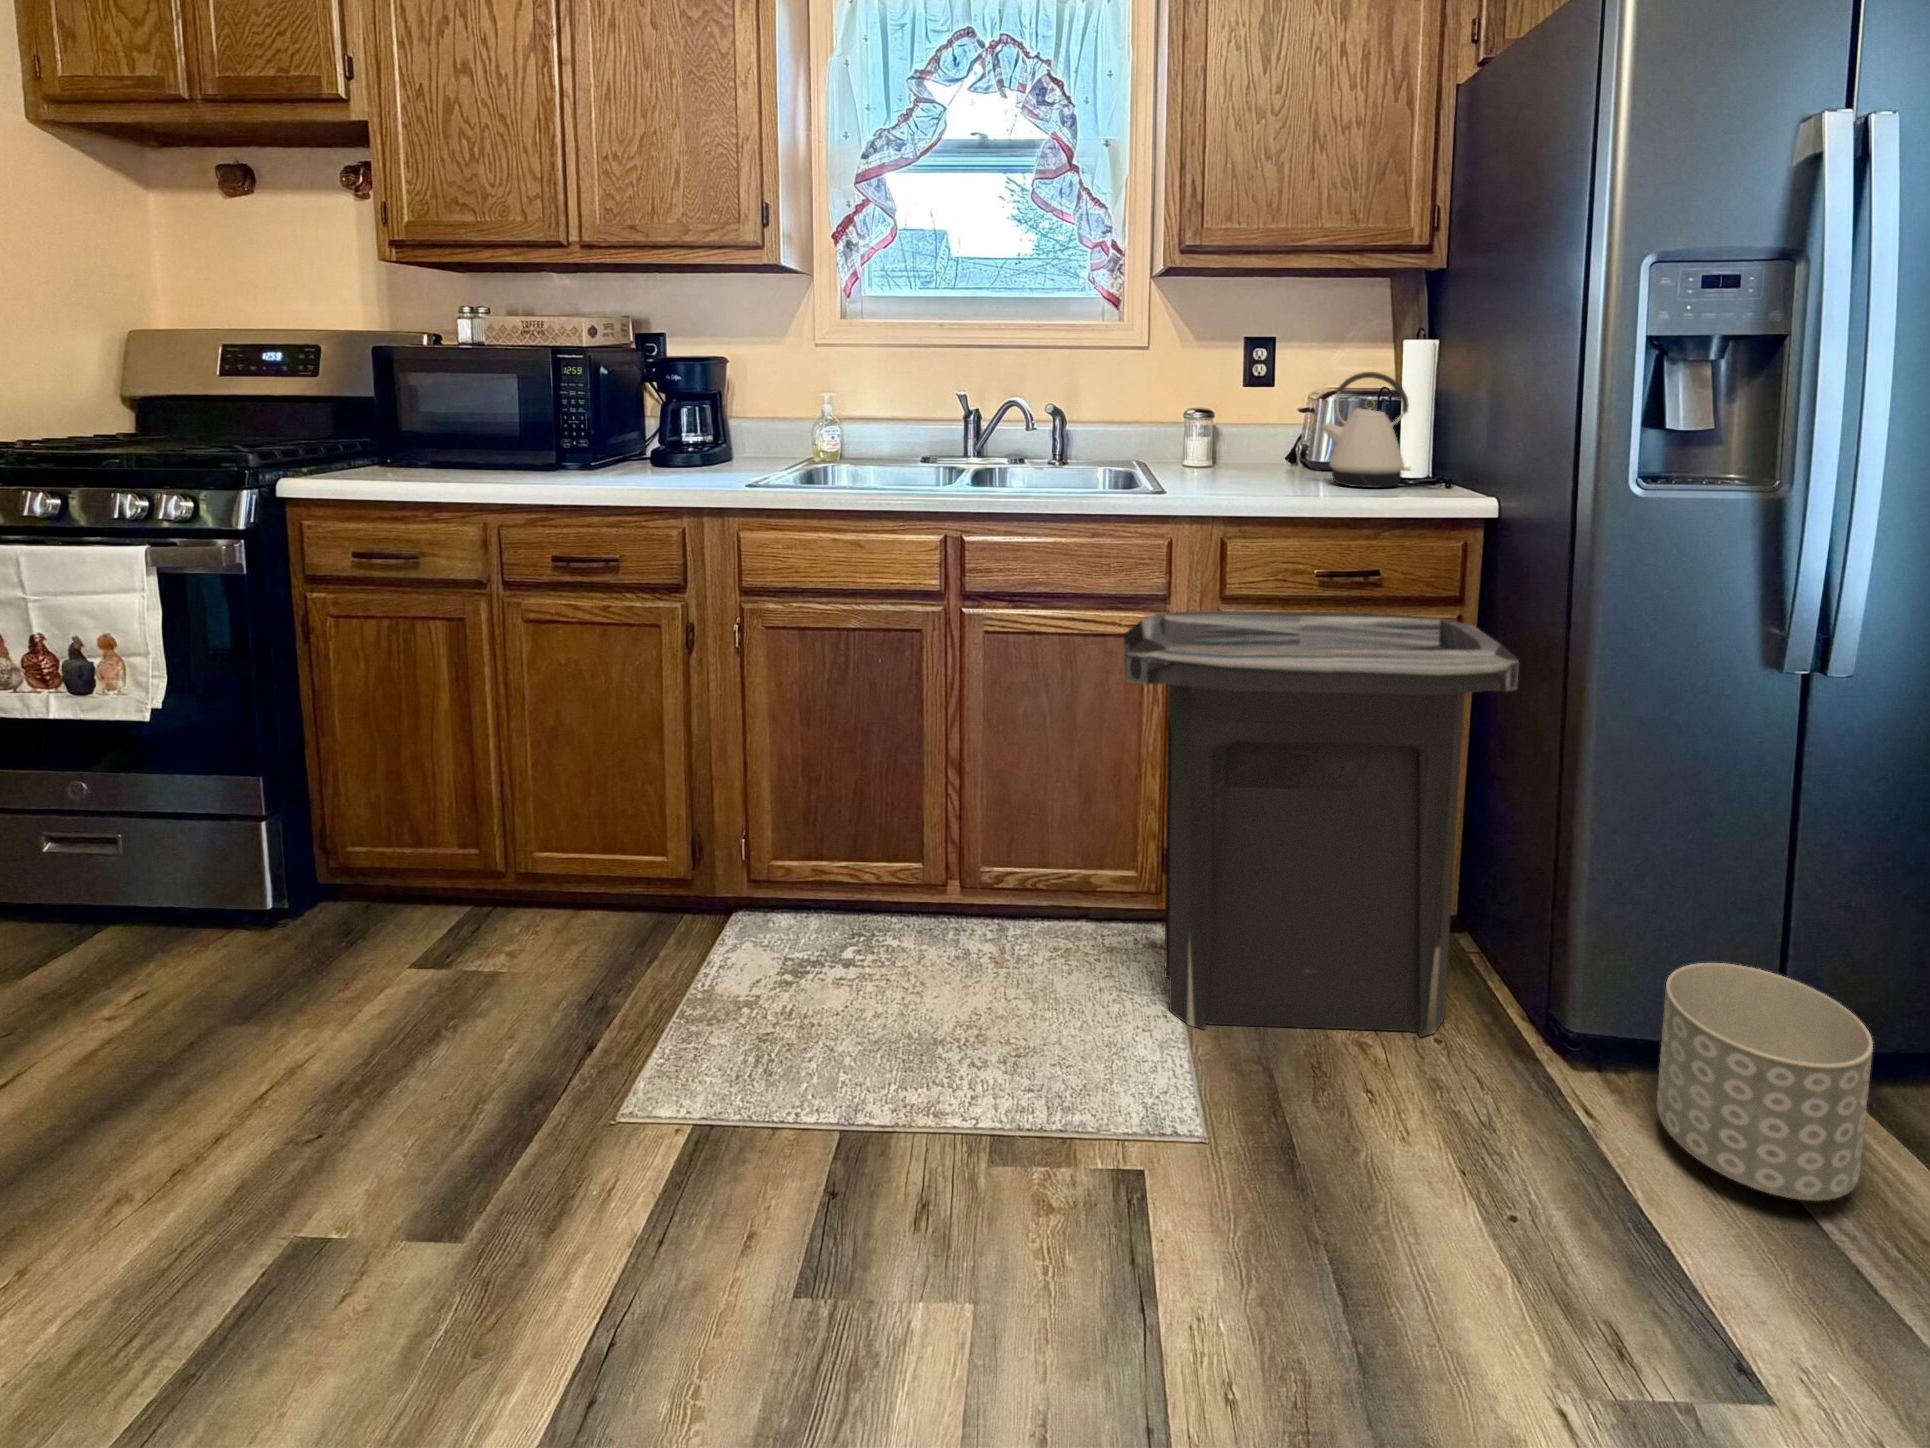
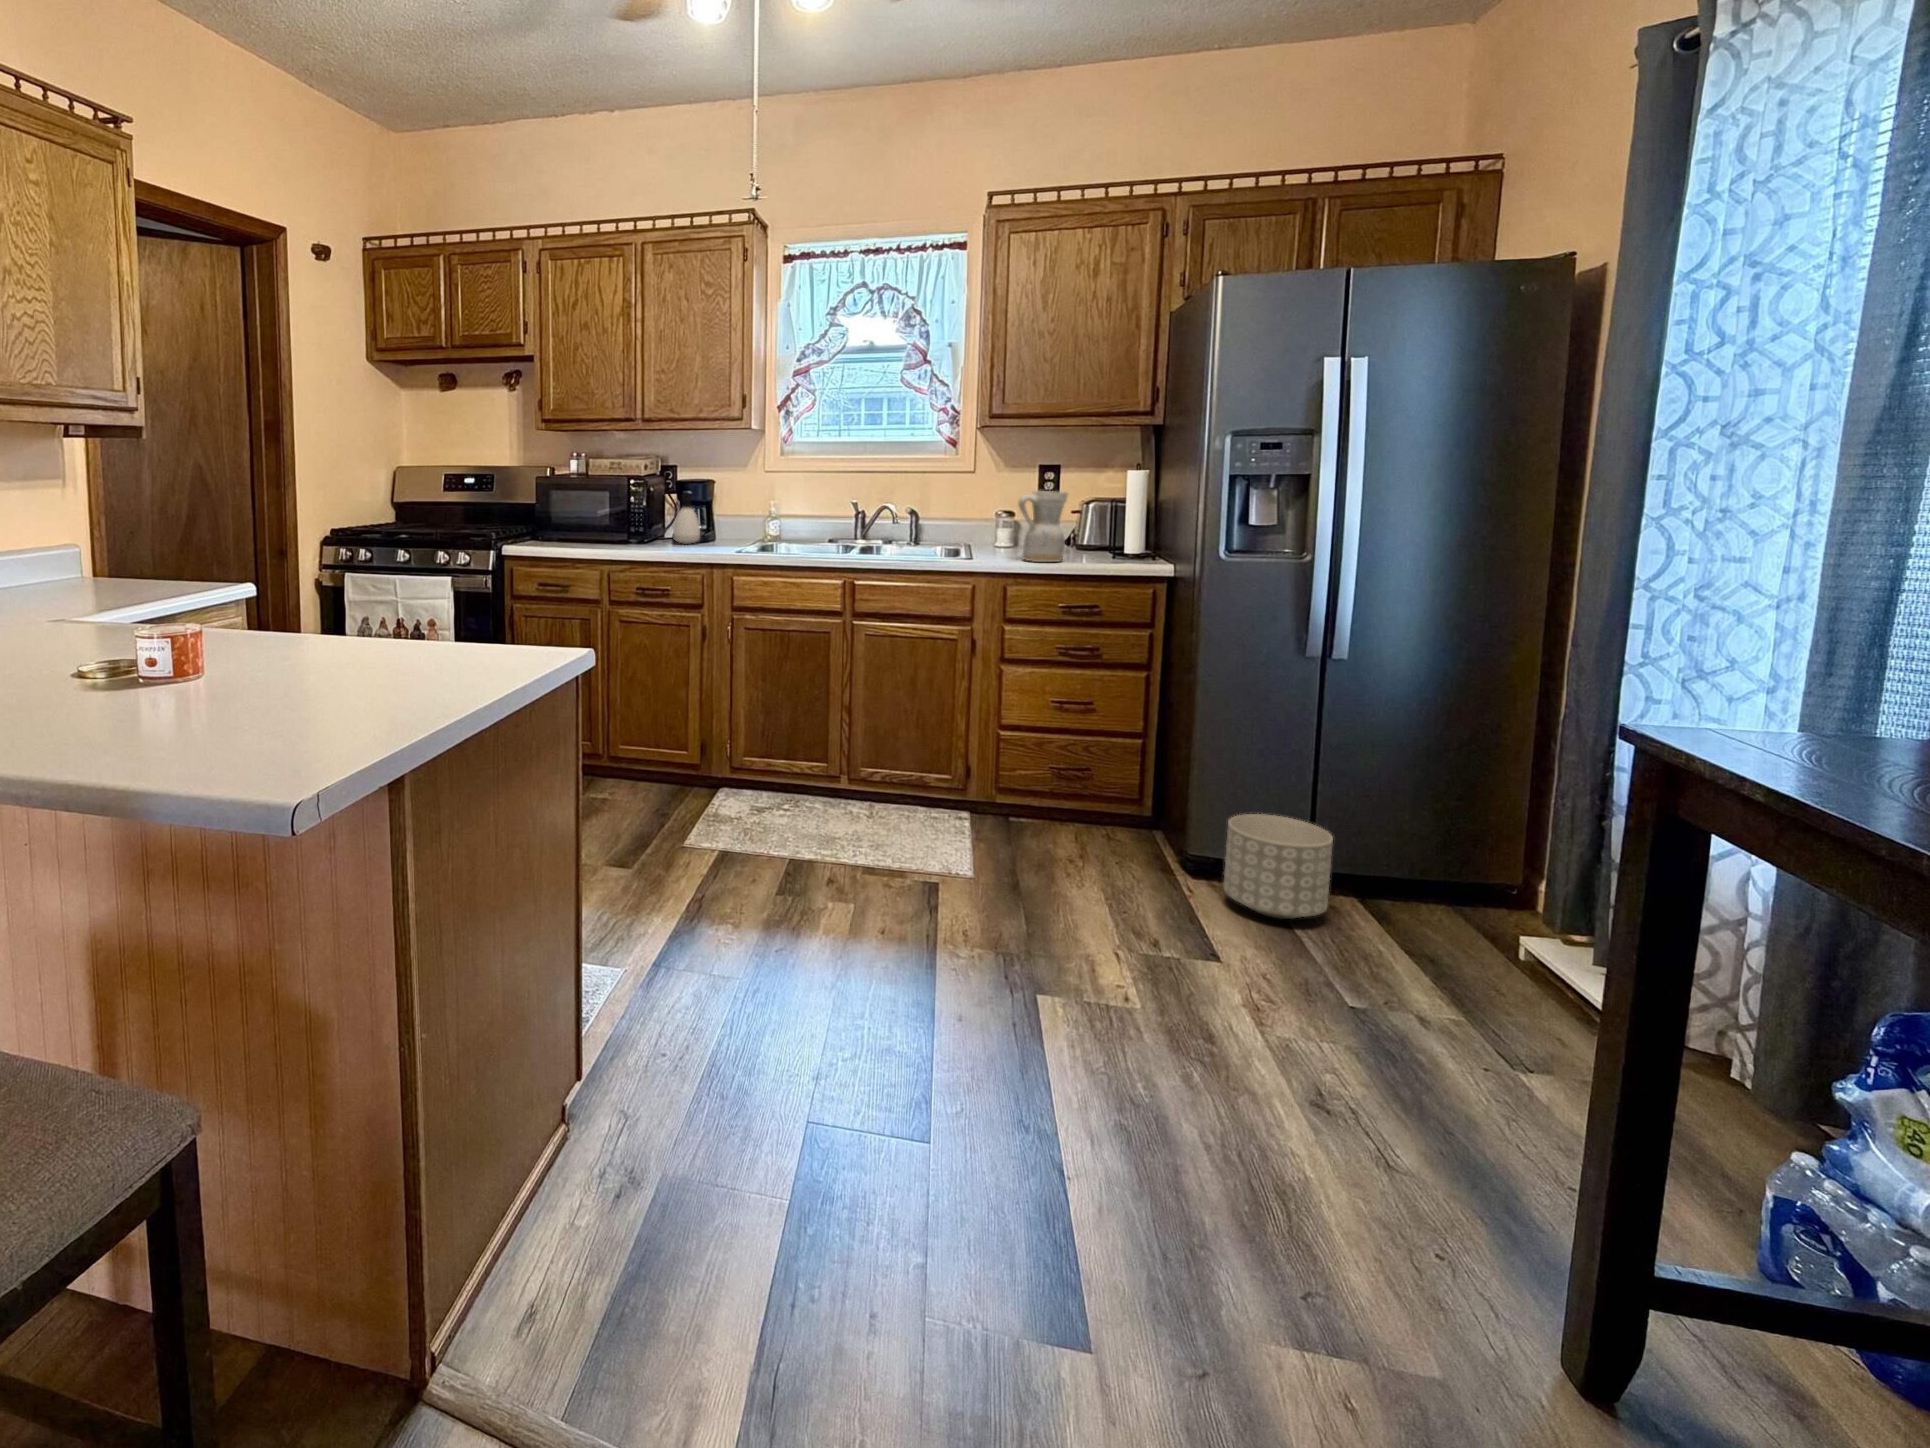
ceramic pitcher: none [1239,372,1317,495] -> present [1019,491,1068,562]
kettle: present [1321,372,1411,488] -> none [1076,490,1134,560]
soap dispenser: none [652,377,702,466] -> present [673,492,700,544]
trash can: present [1124,611,1519,1037] -> none [942,625,1167,859]

